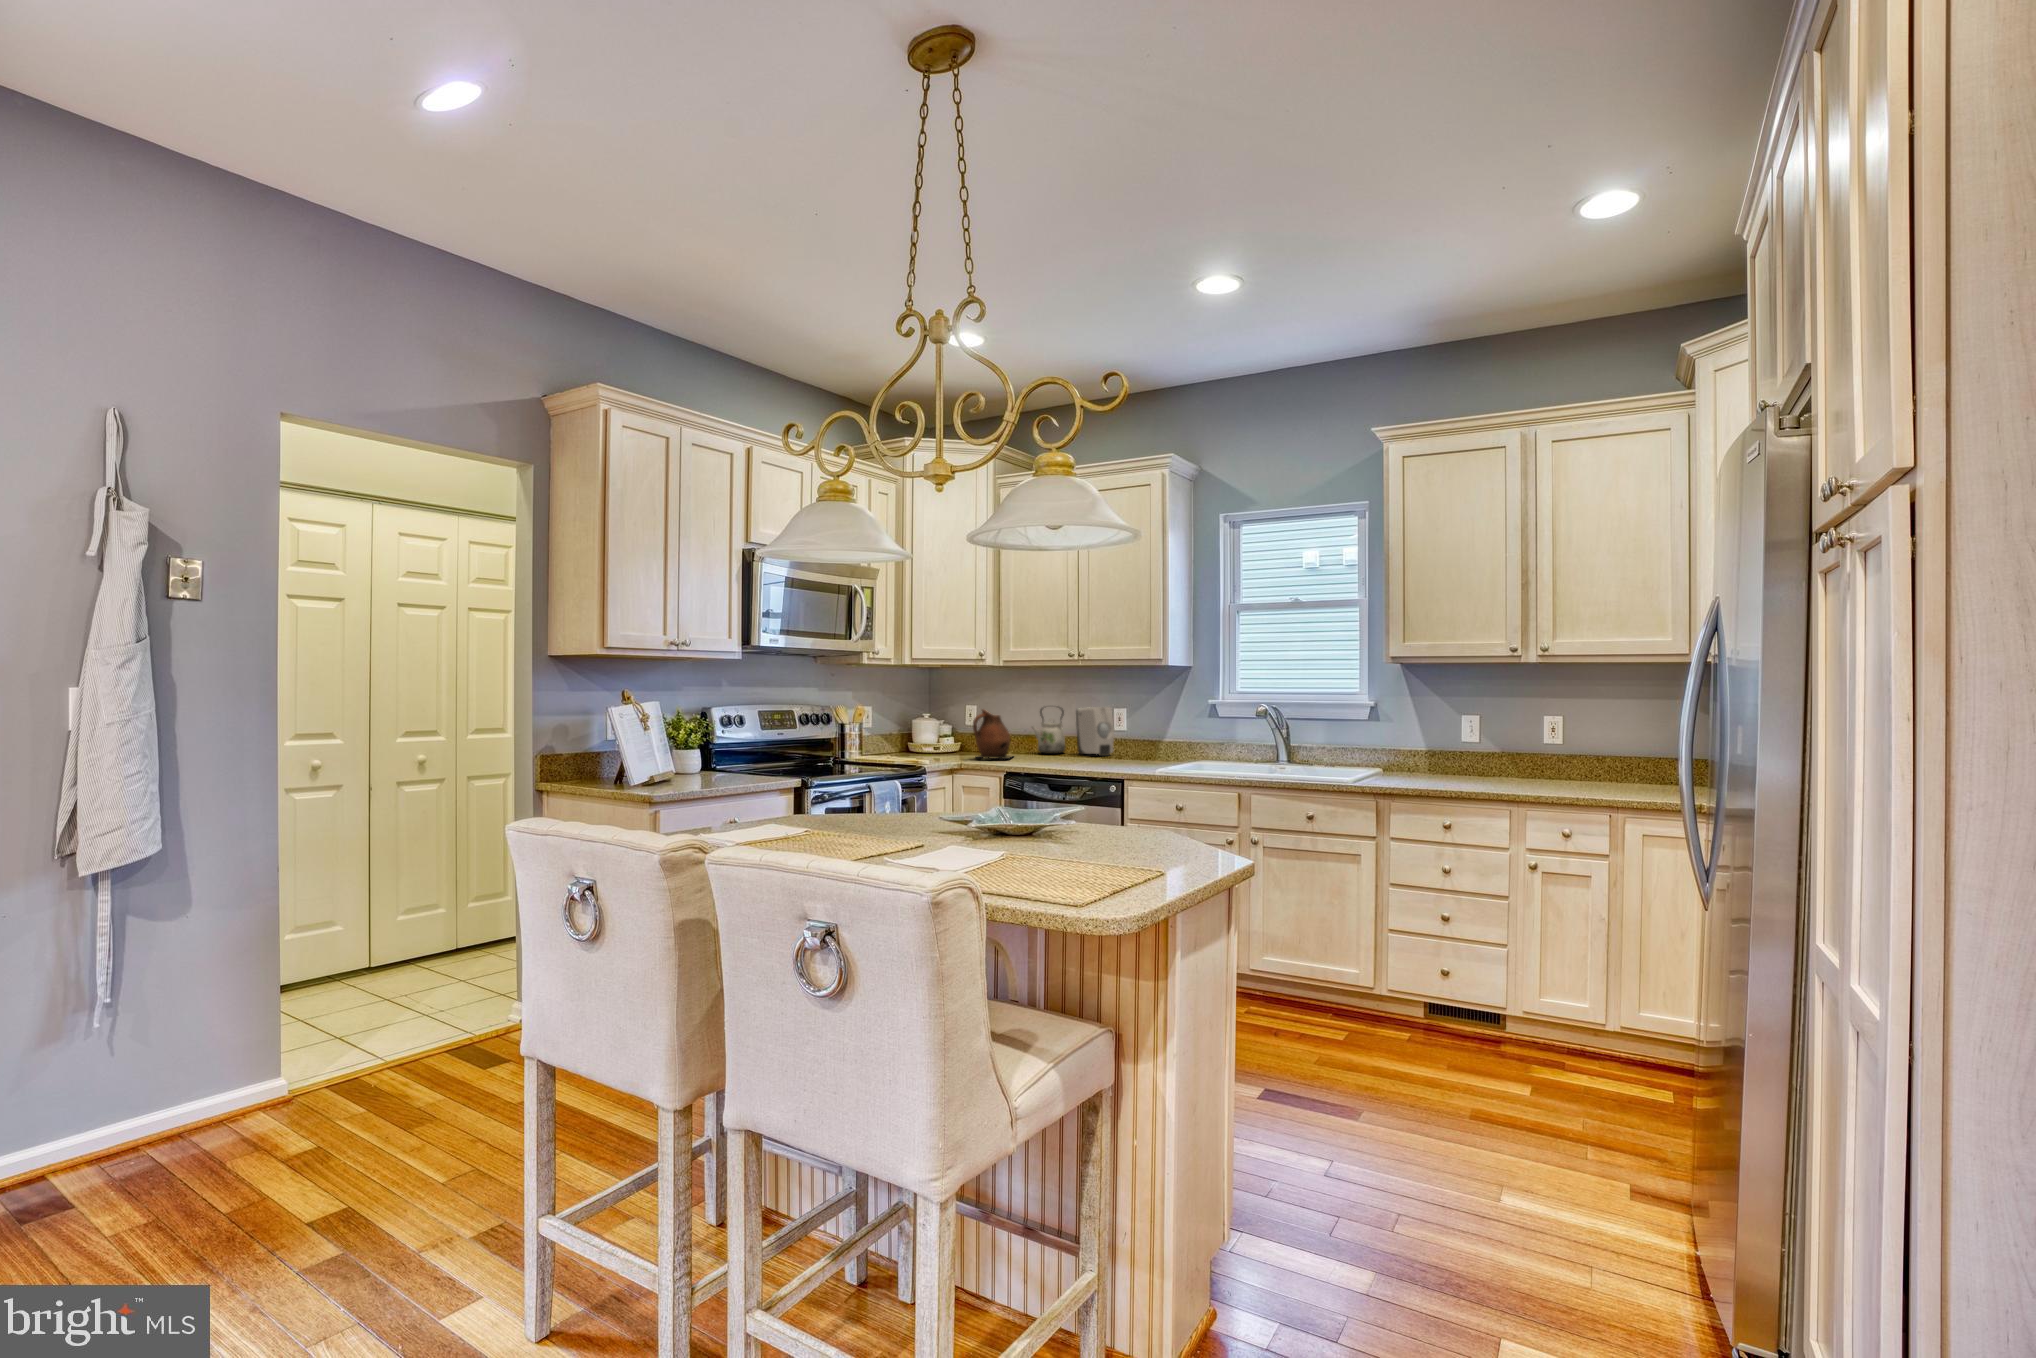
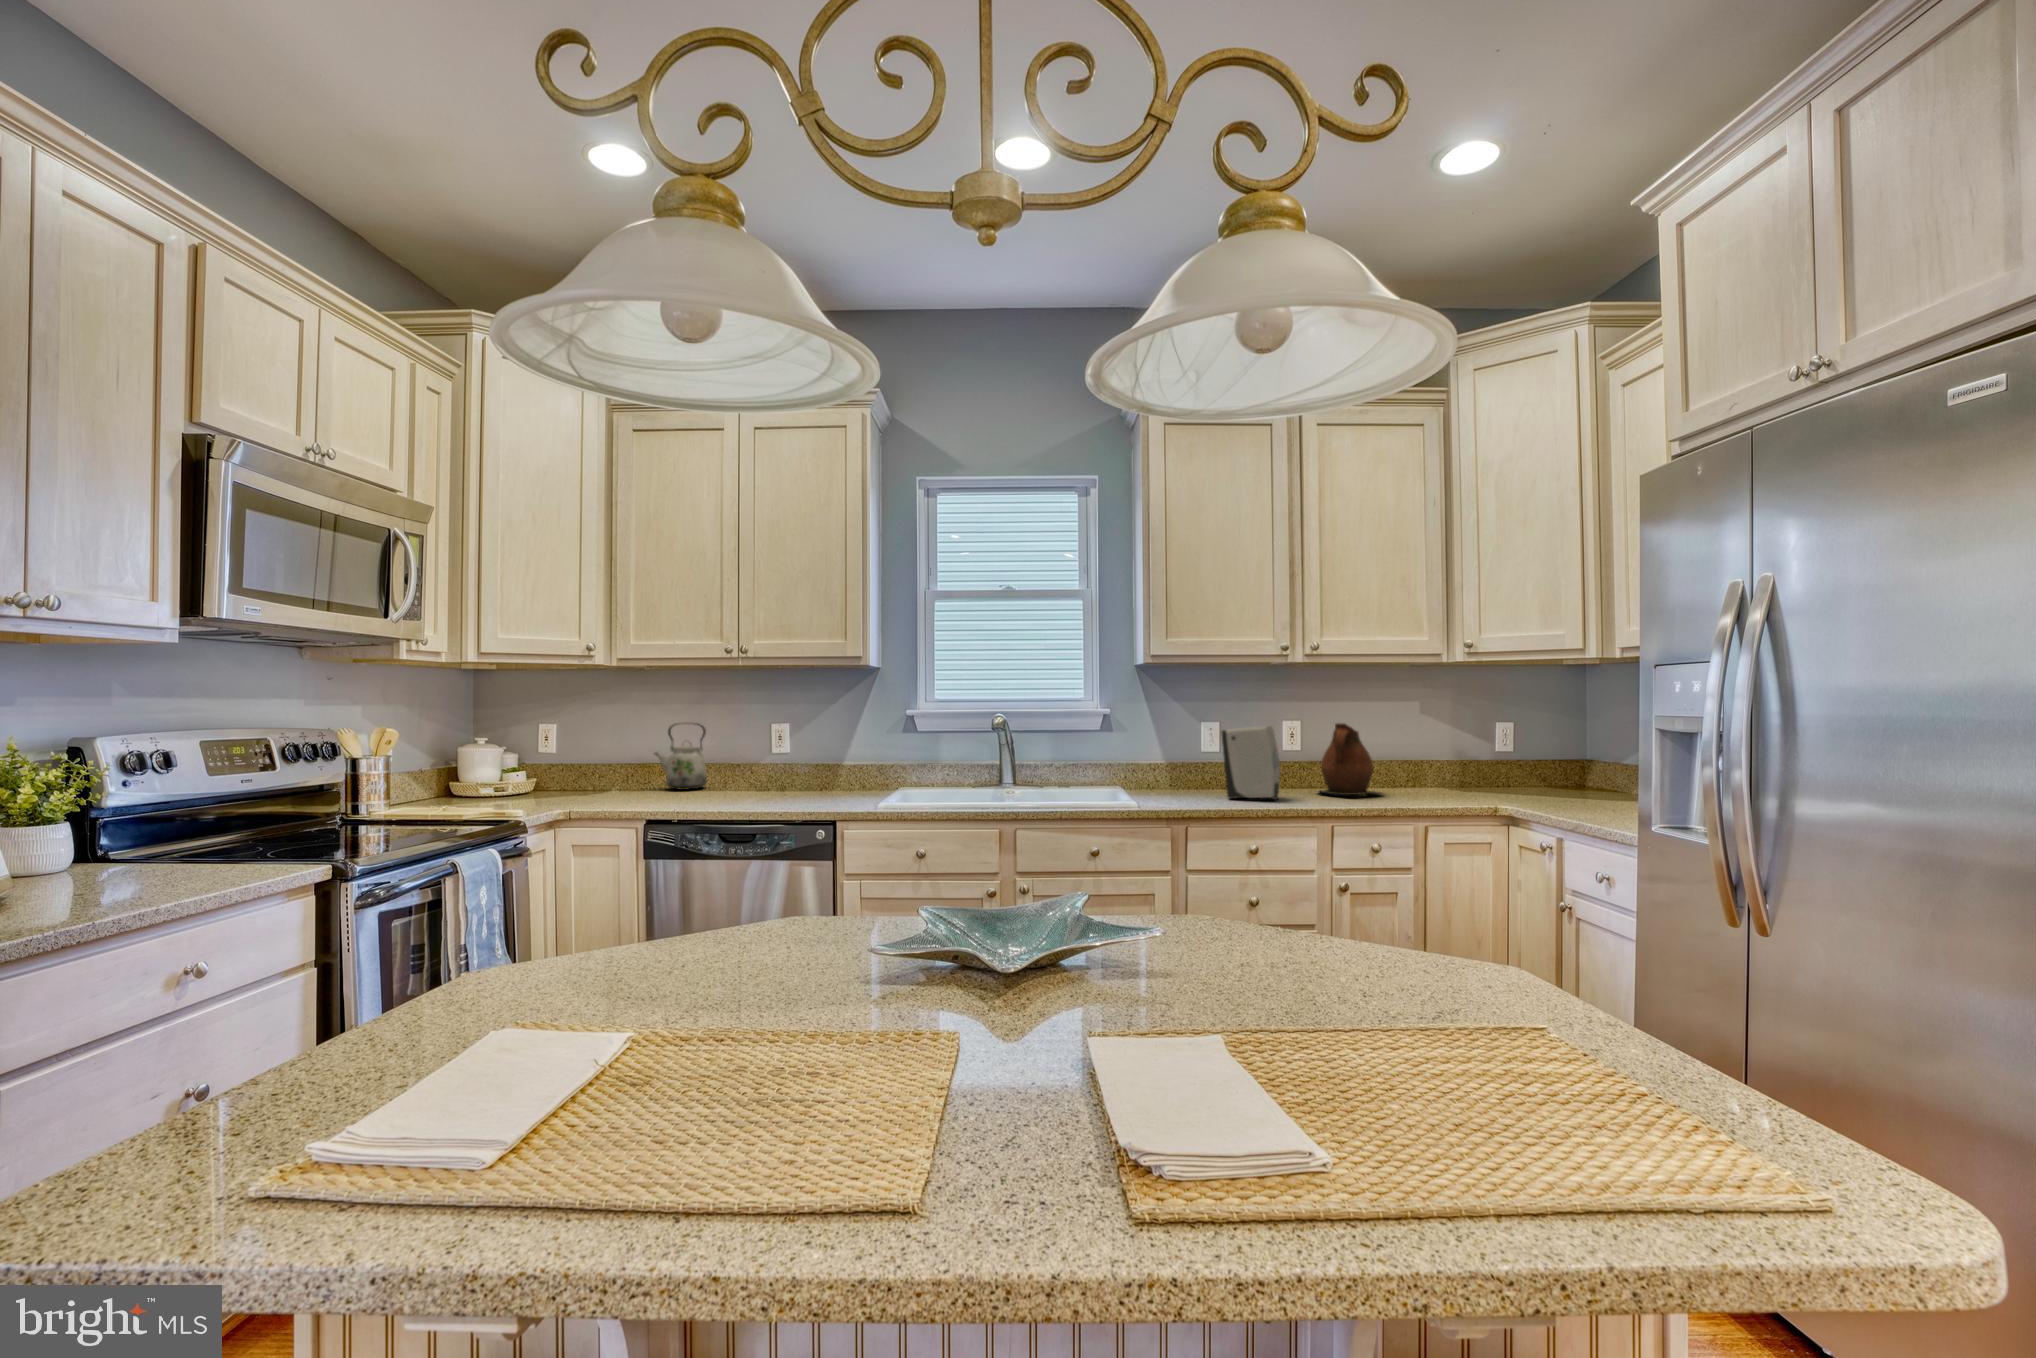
soap dispenser: present [1076,707,1114,756] -> present [1222,726,1280,800]
ceramic pitcher: present [973,710,1012,759] -> present [1320,723,1379,795]

